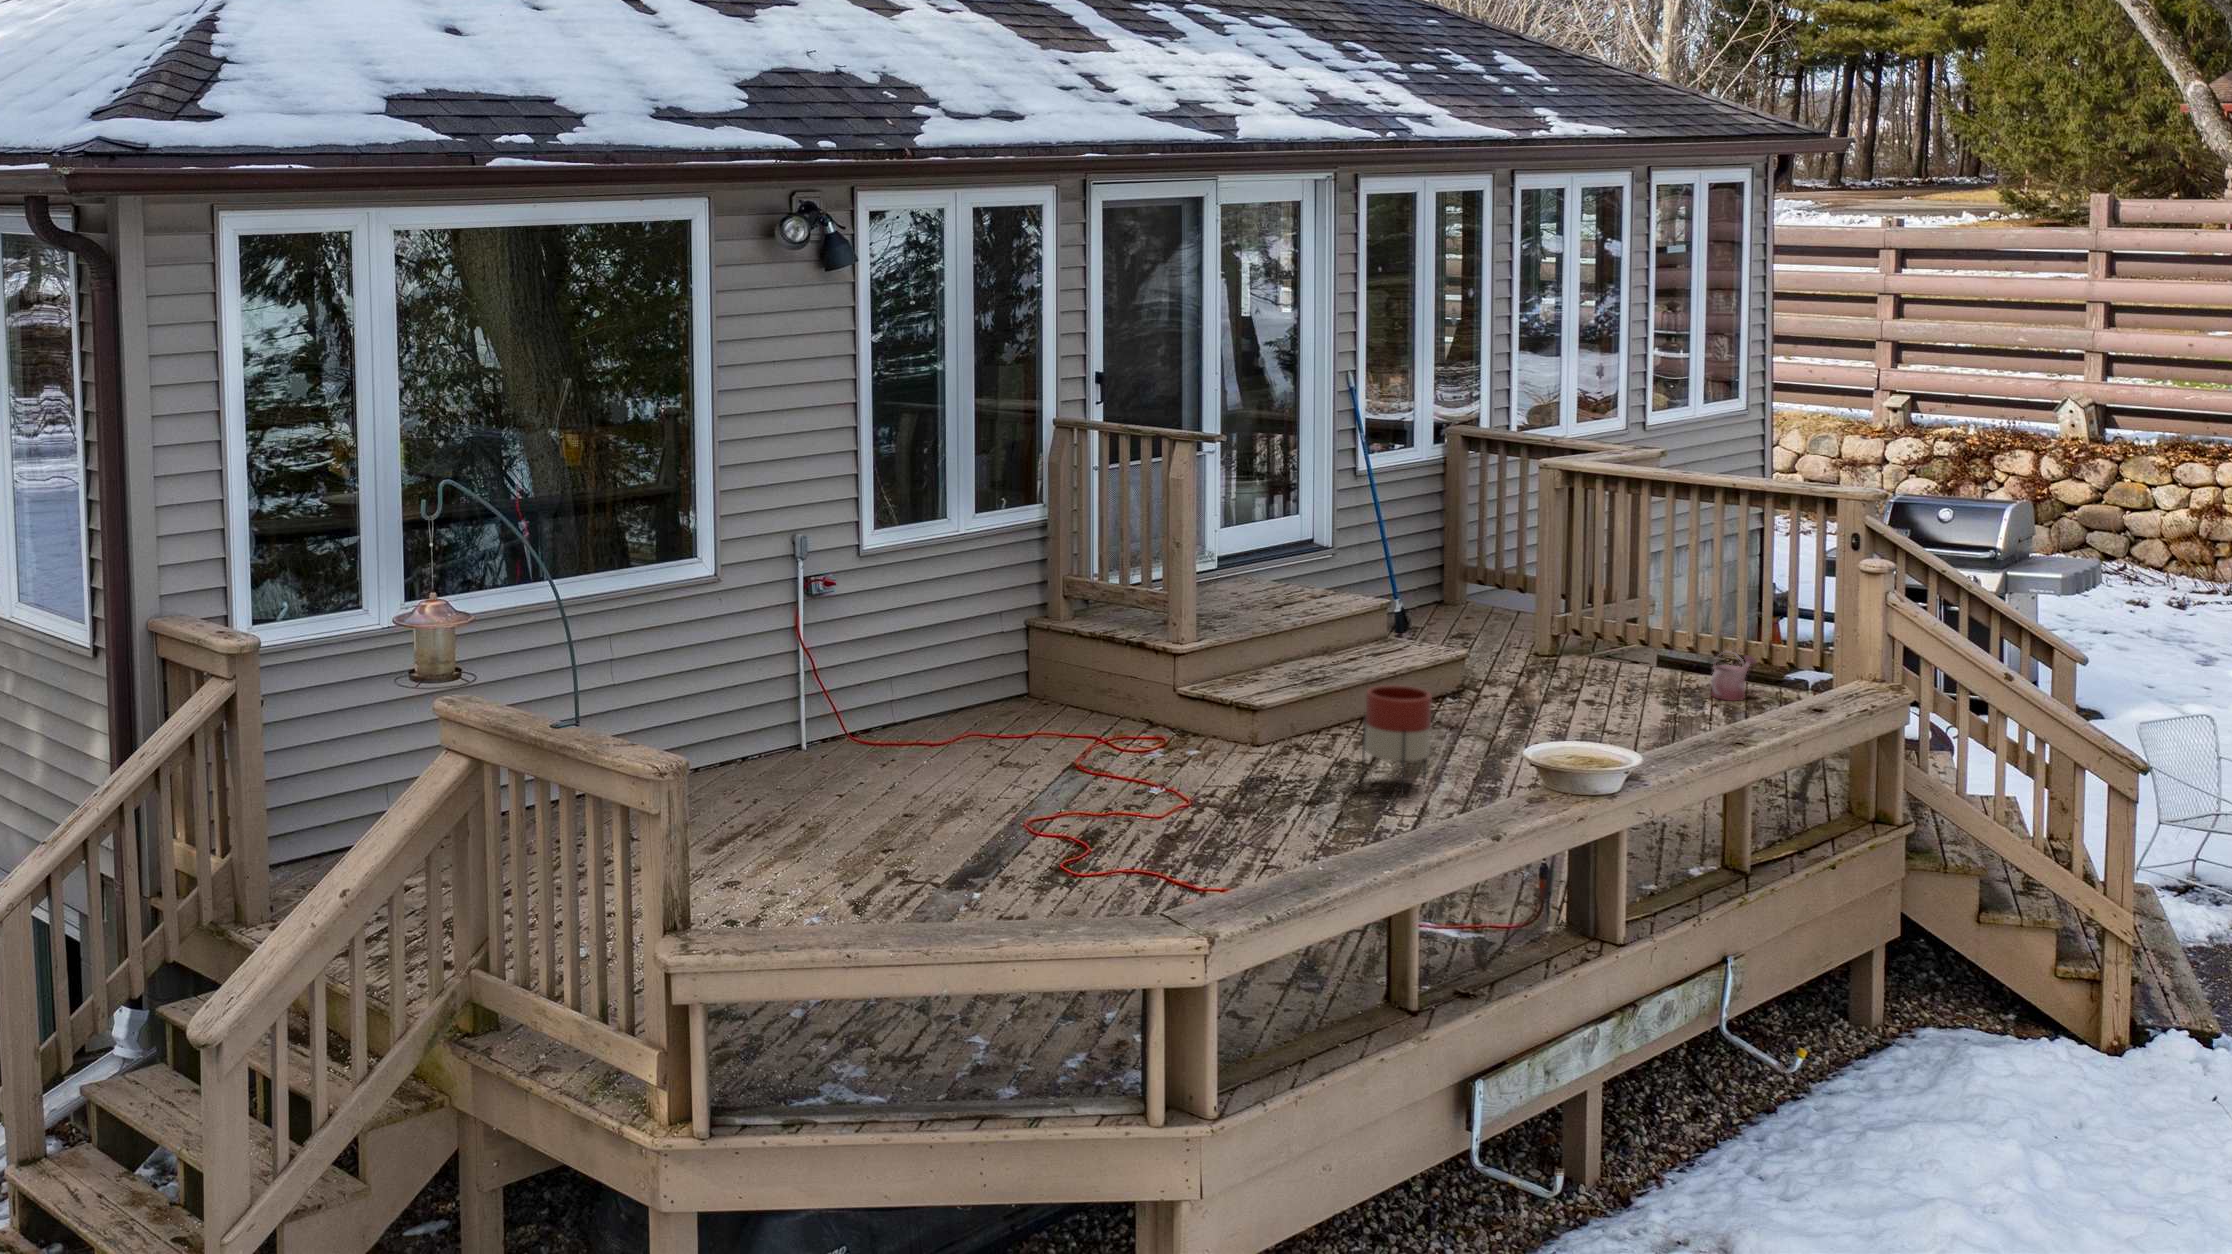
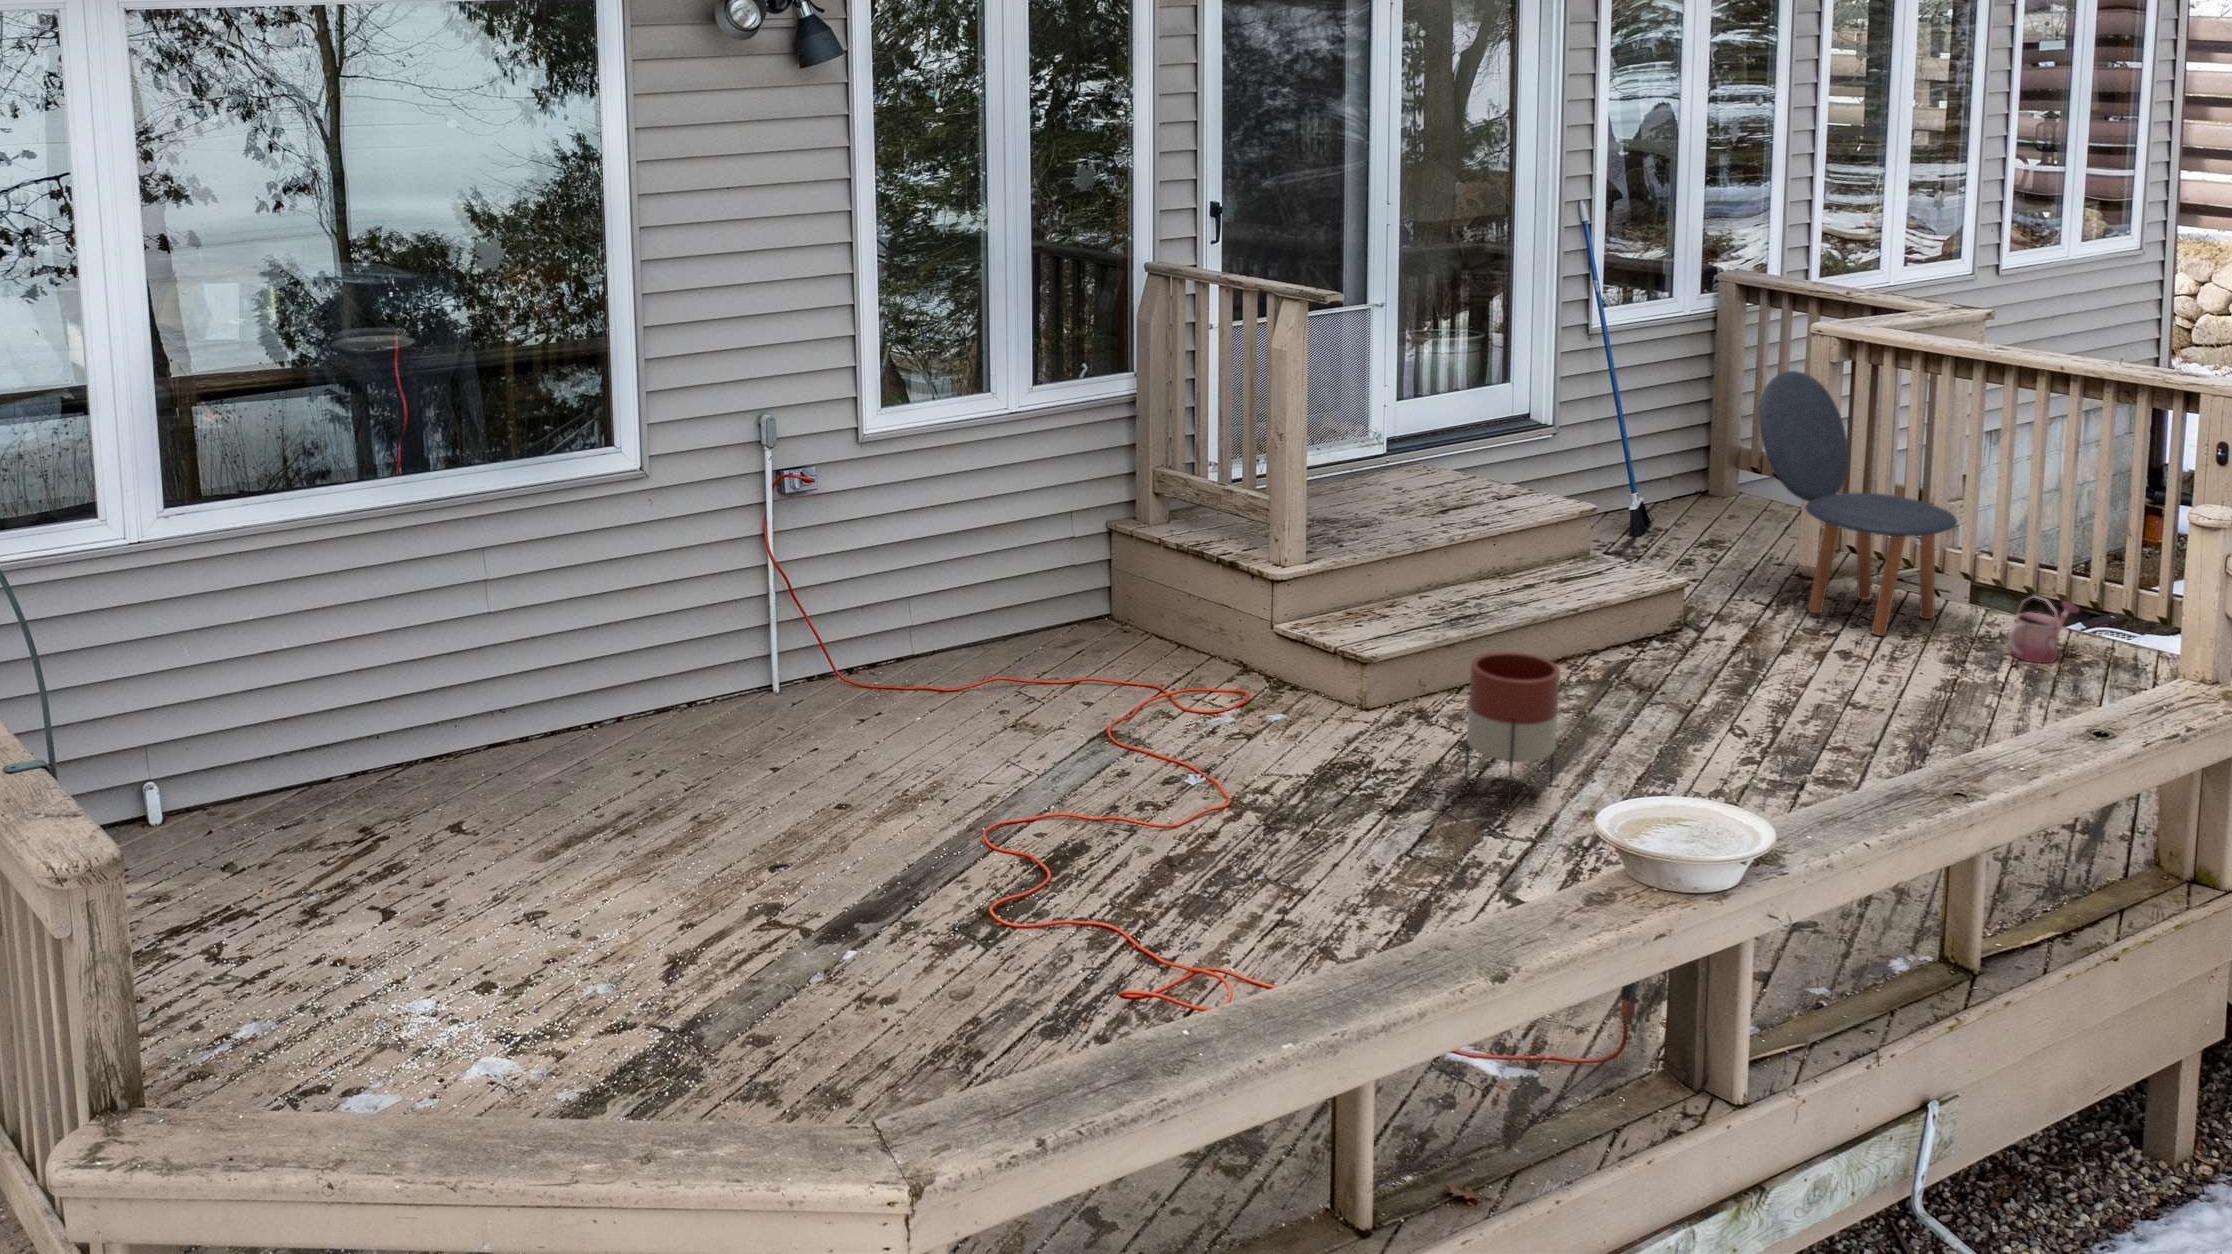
chair: none [1511,493,1664,690] -> present [1759,371,1957,636]

